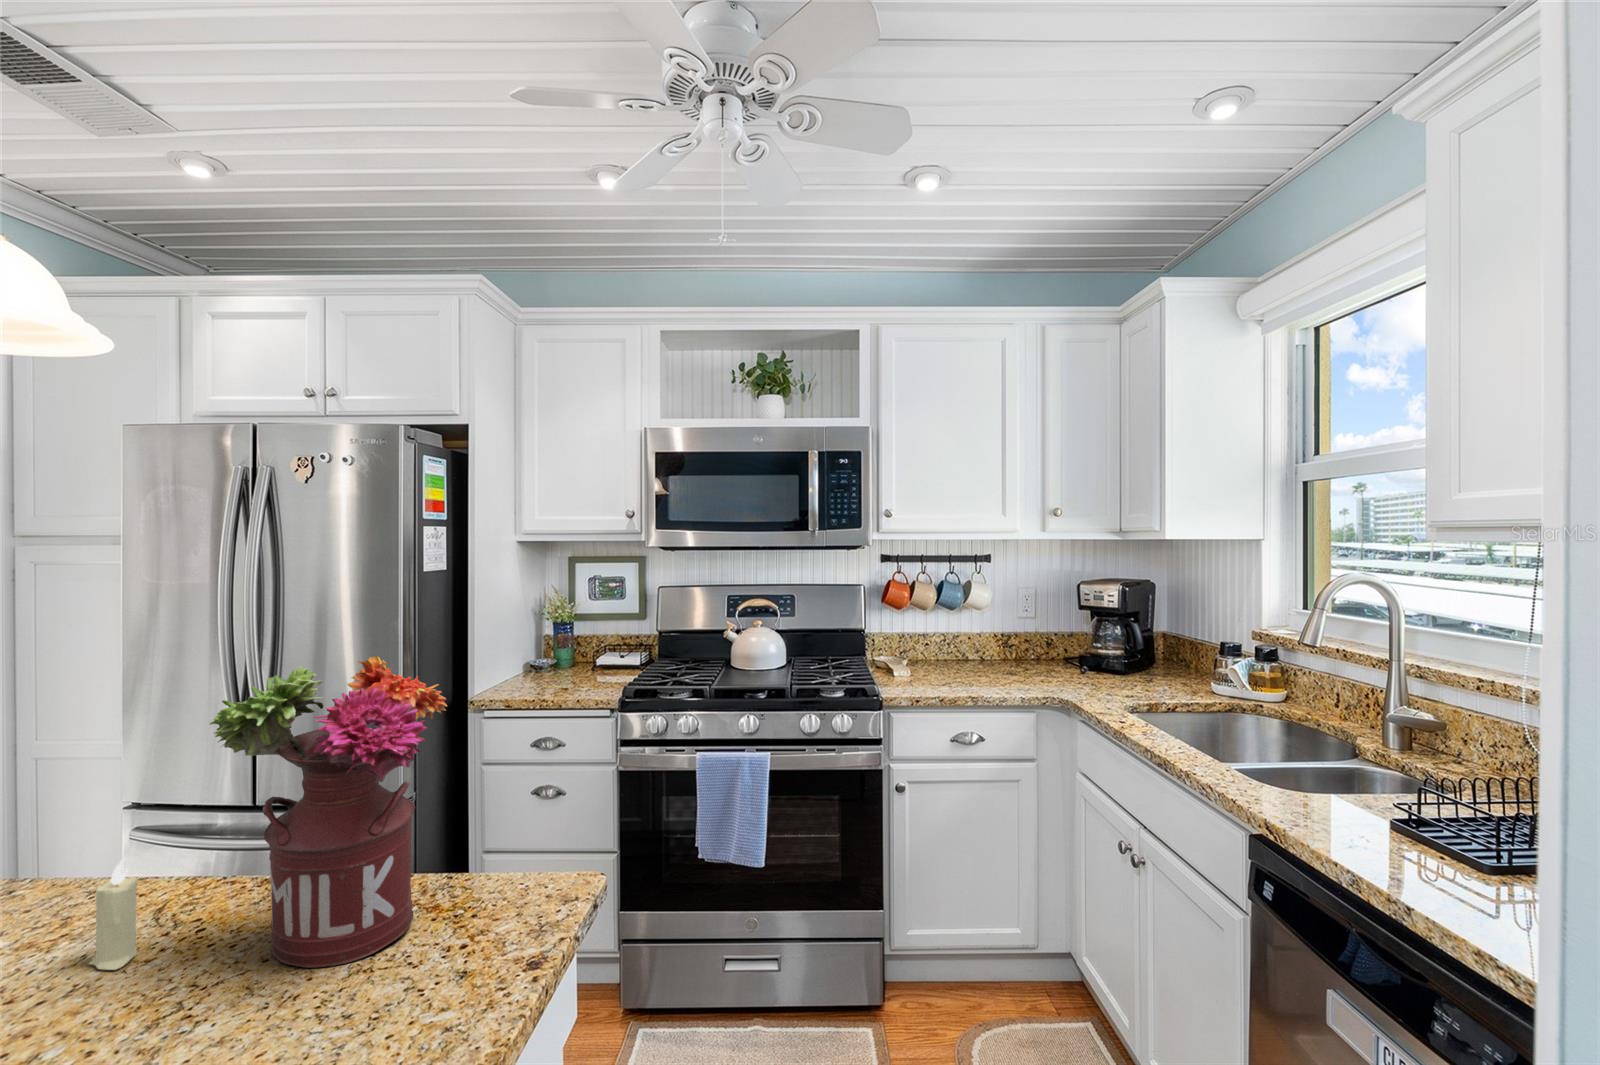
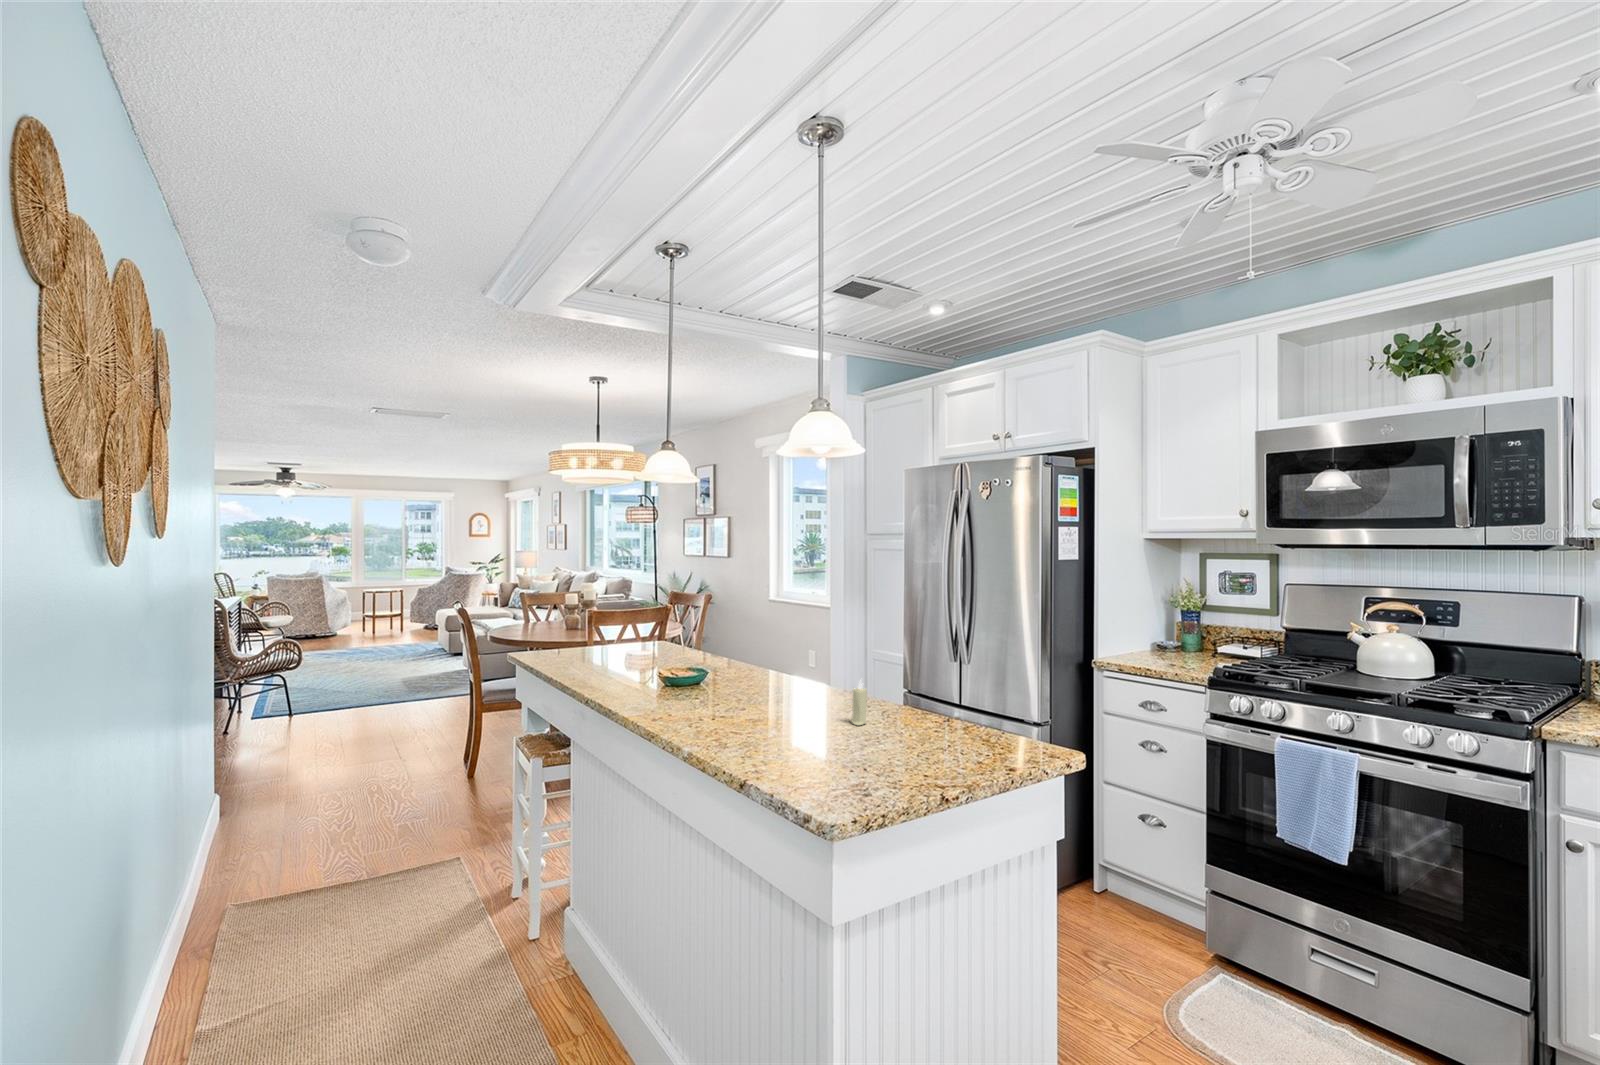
flower arrangement: present [210,656,447,968] -> none [889,597,994,746]

